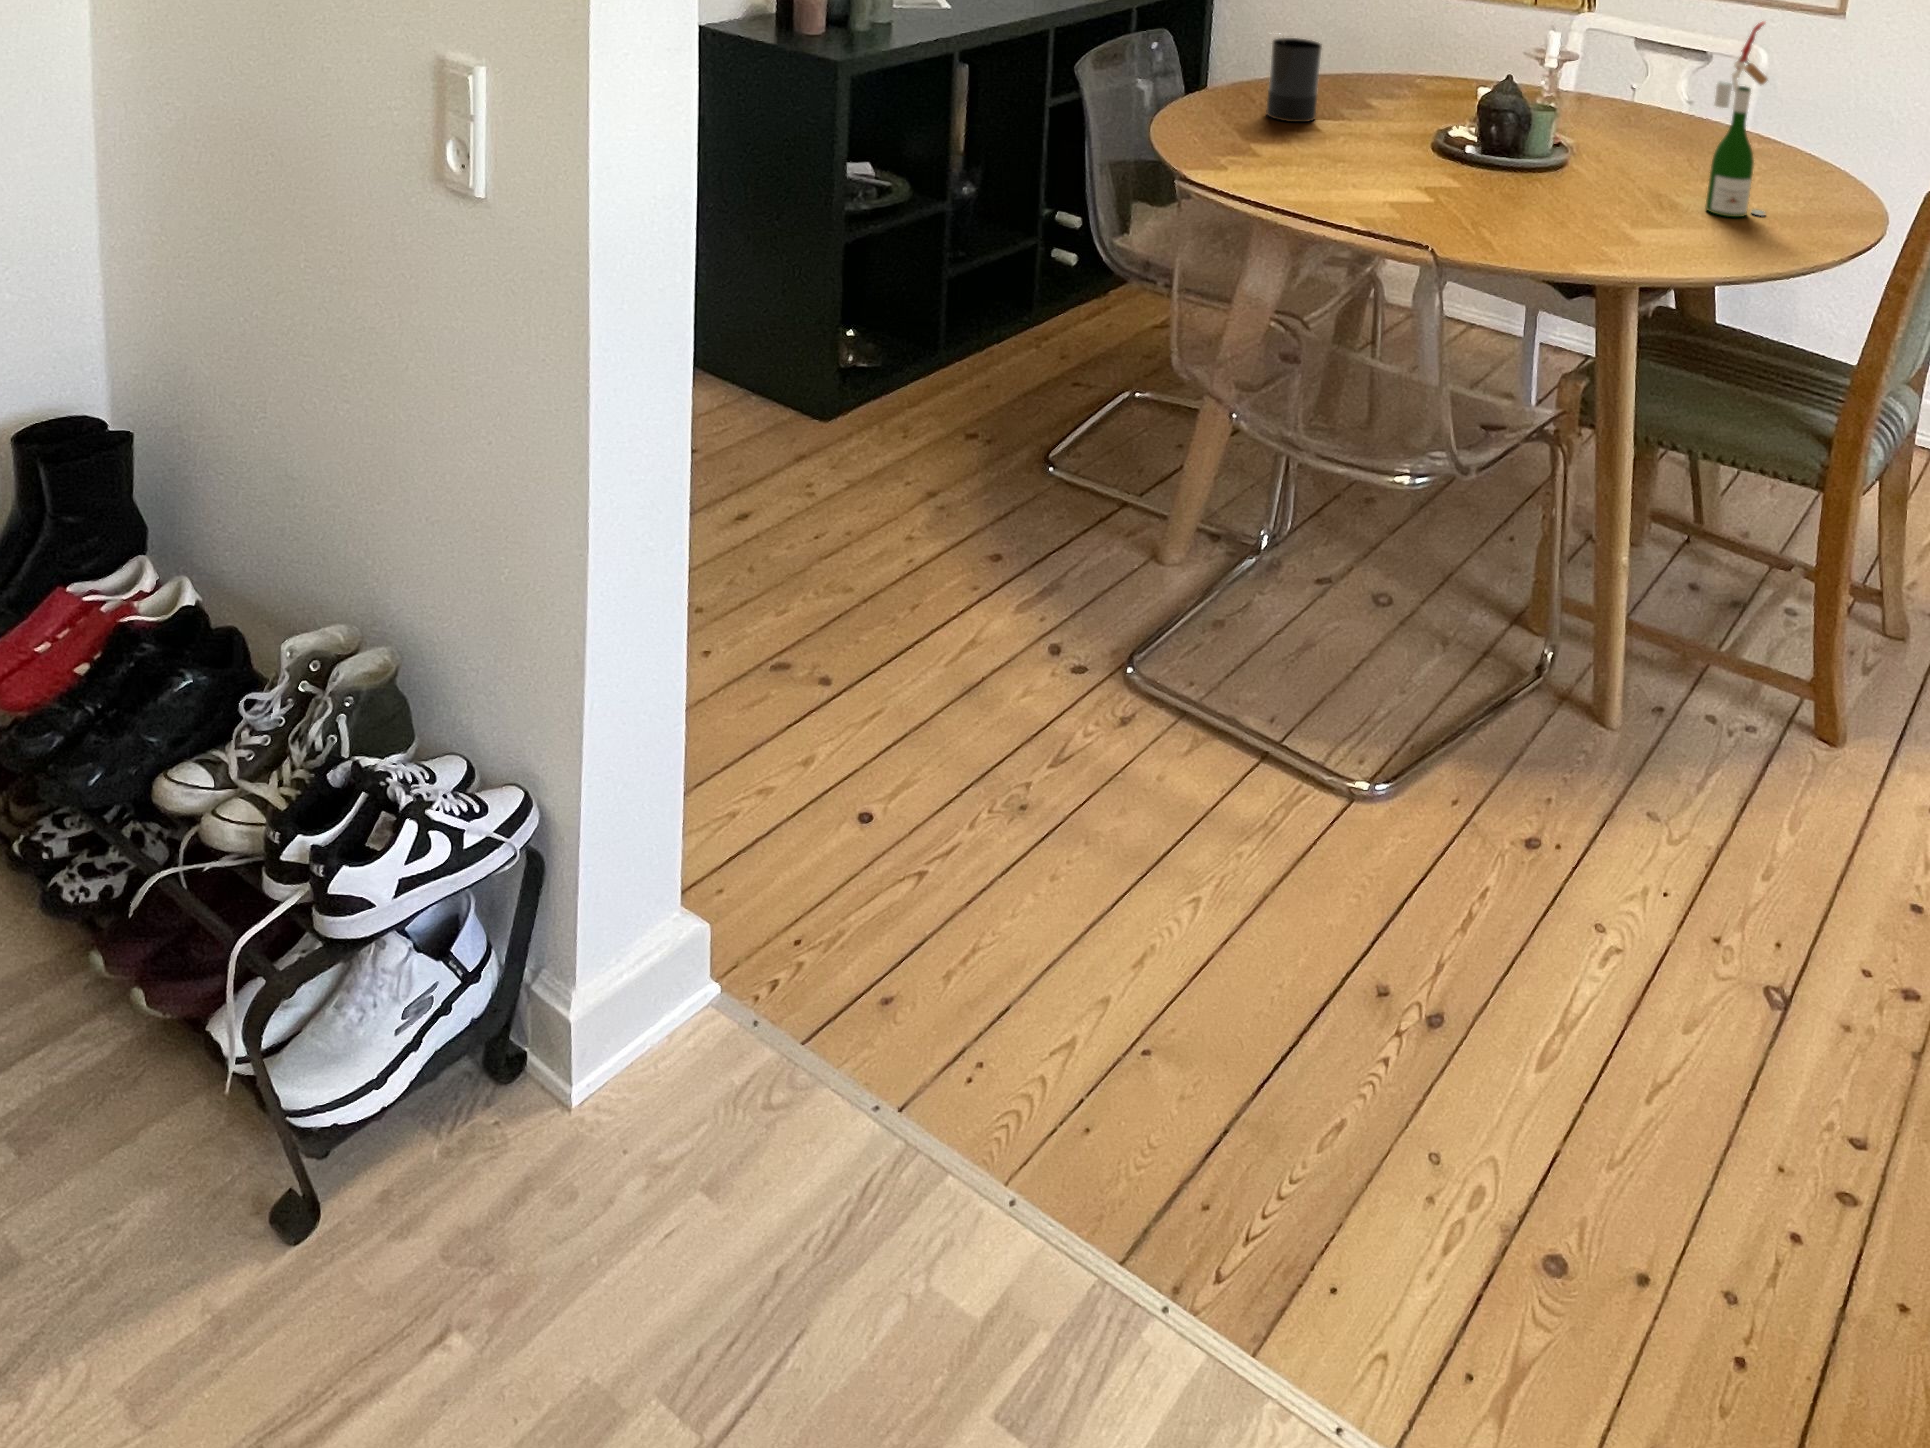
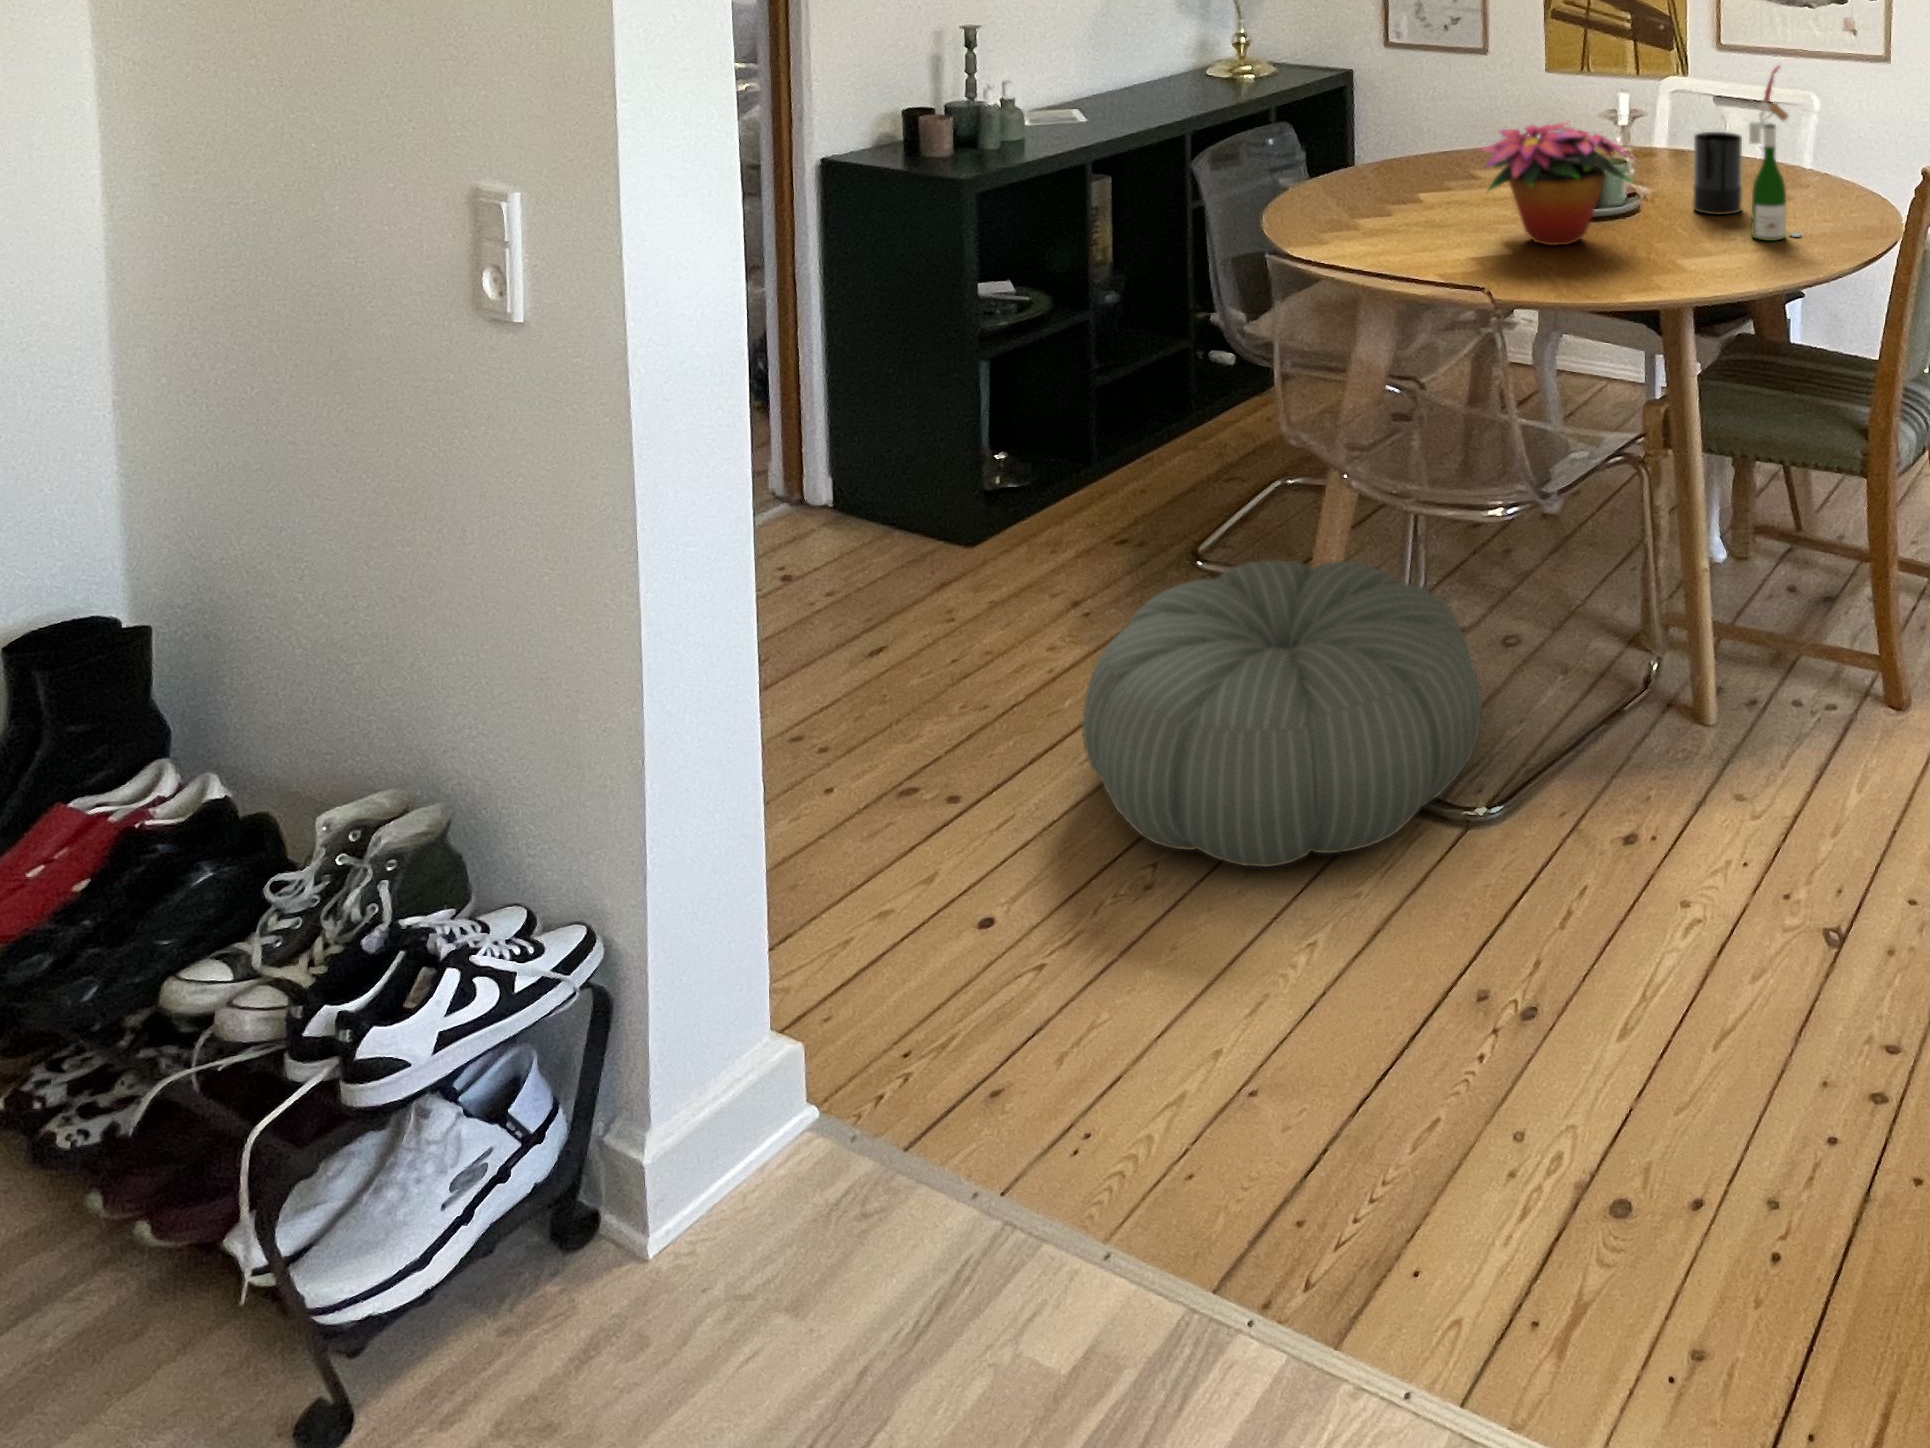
candle: present [1266,33,1322,122] -> present [1693,129,1742,215]
flower arrangement: none [1391,60,1593,197] -> present [1482,121,1635,245]
pouf: none [955,486,1368,806] -> present [1082,561,1481,867]

